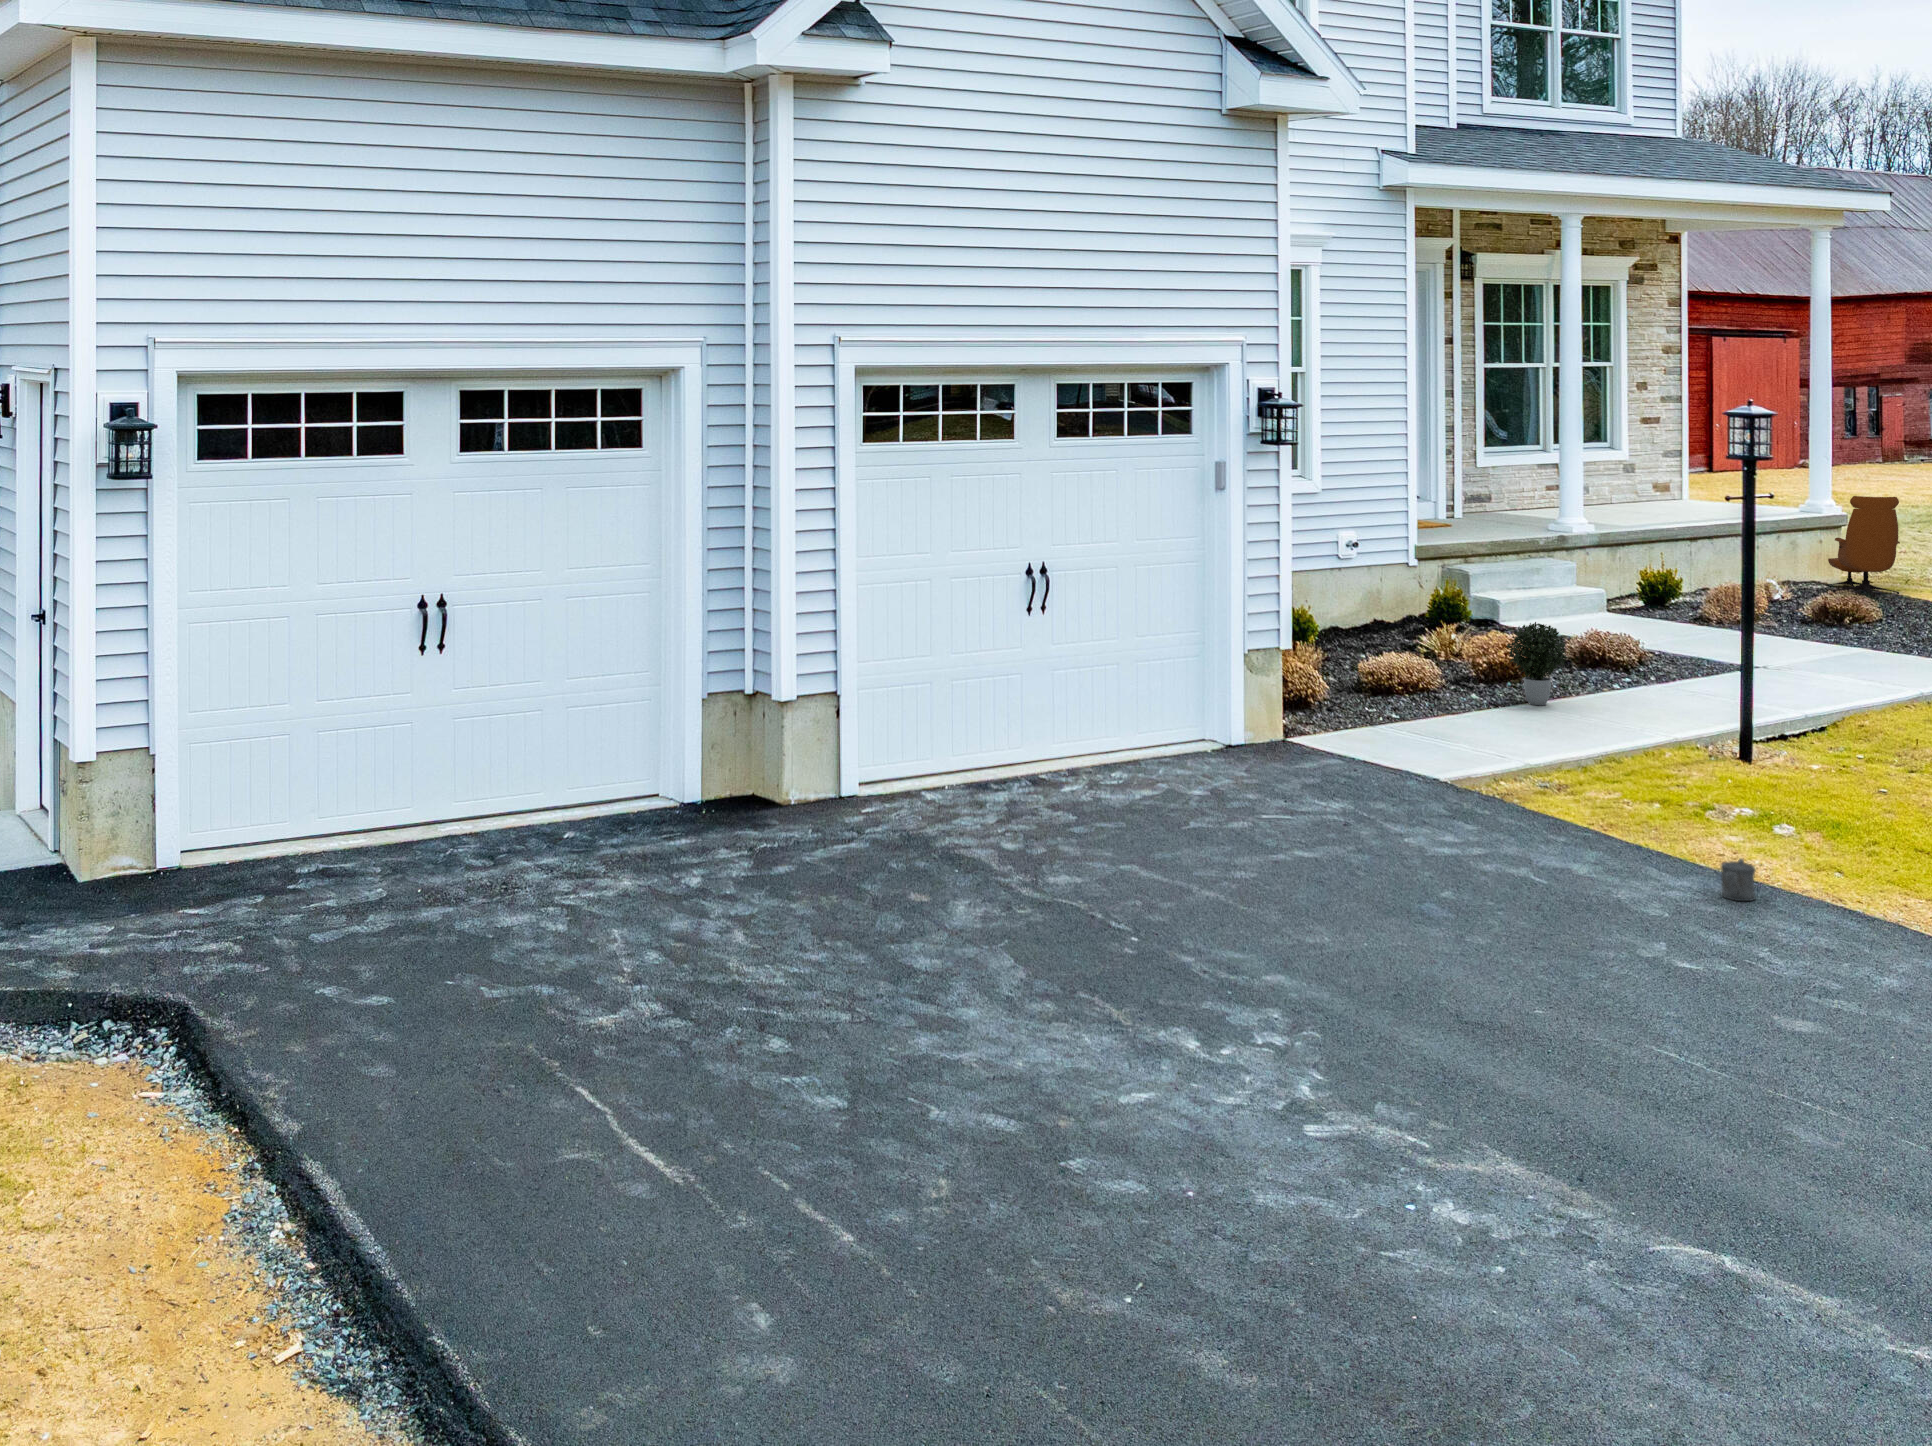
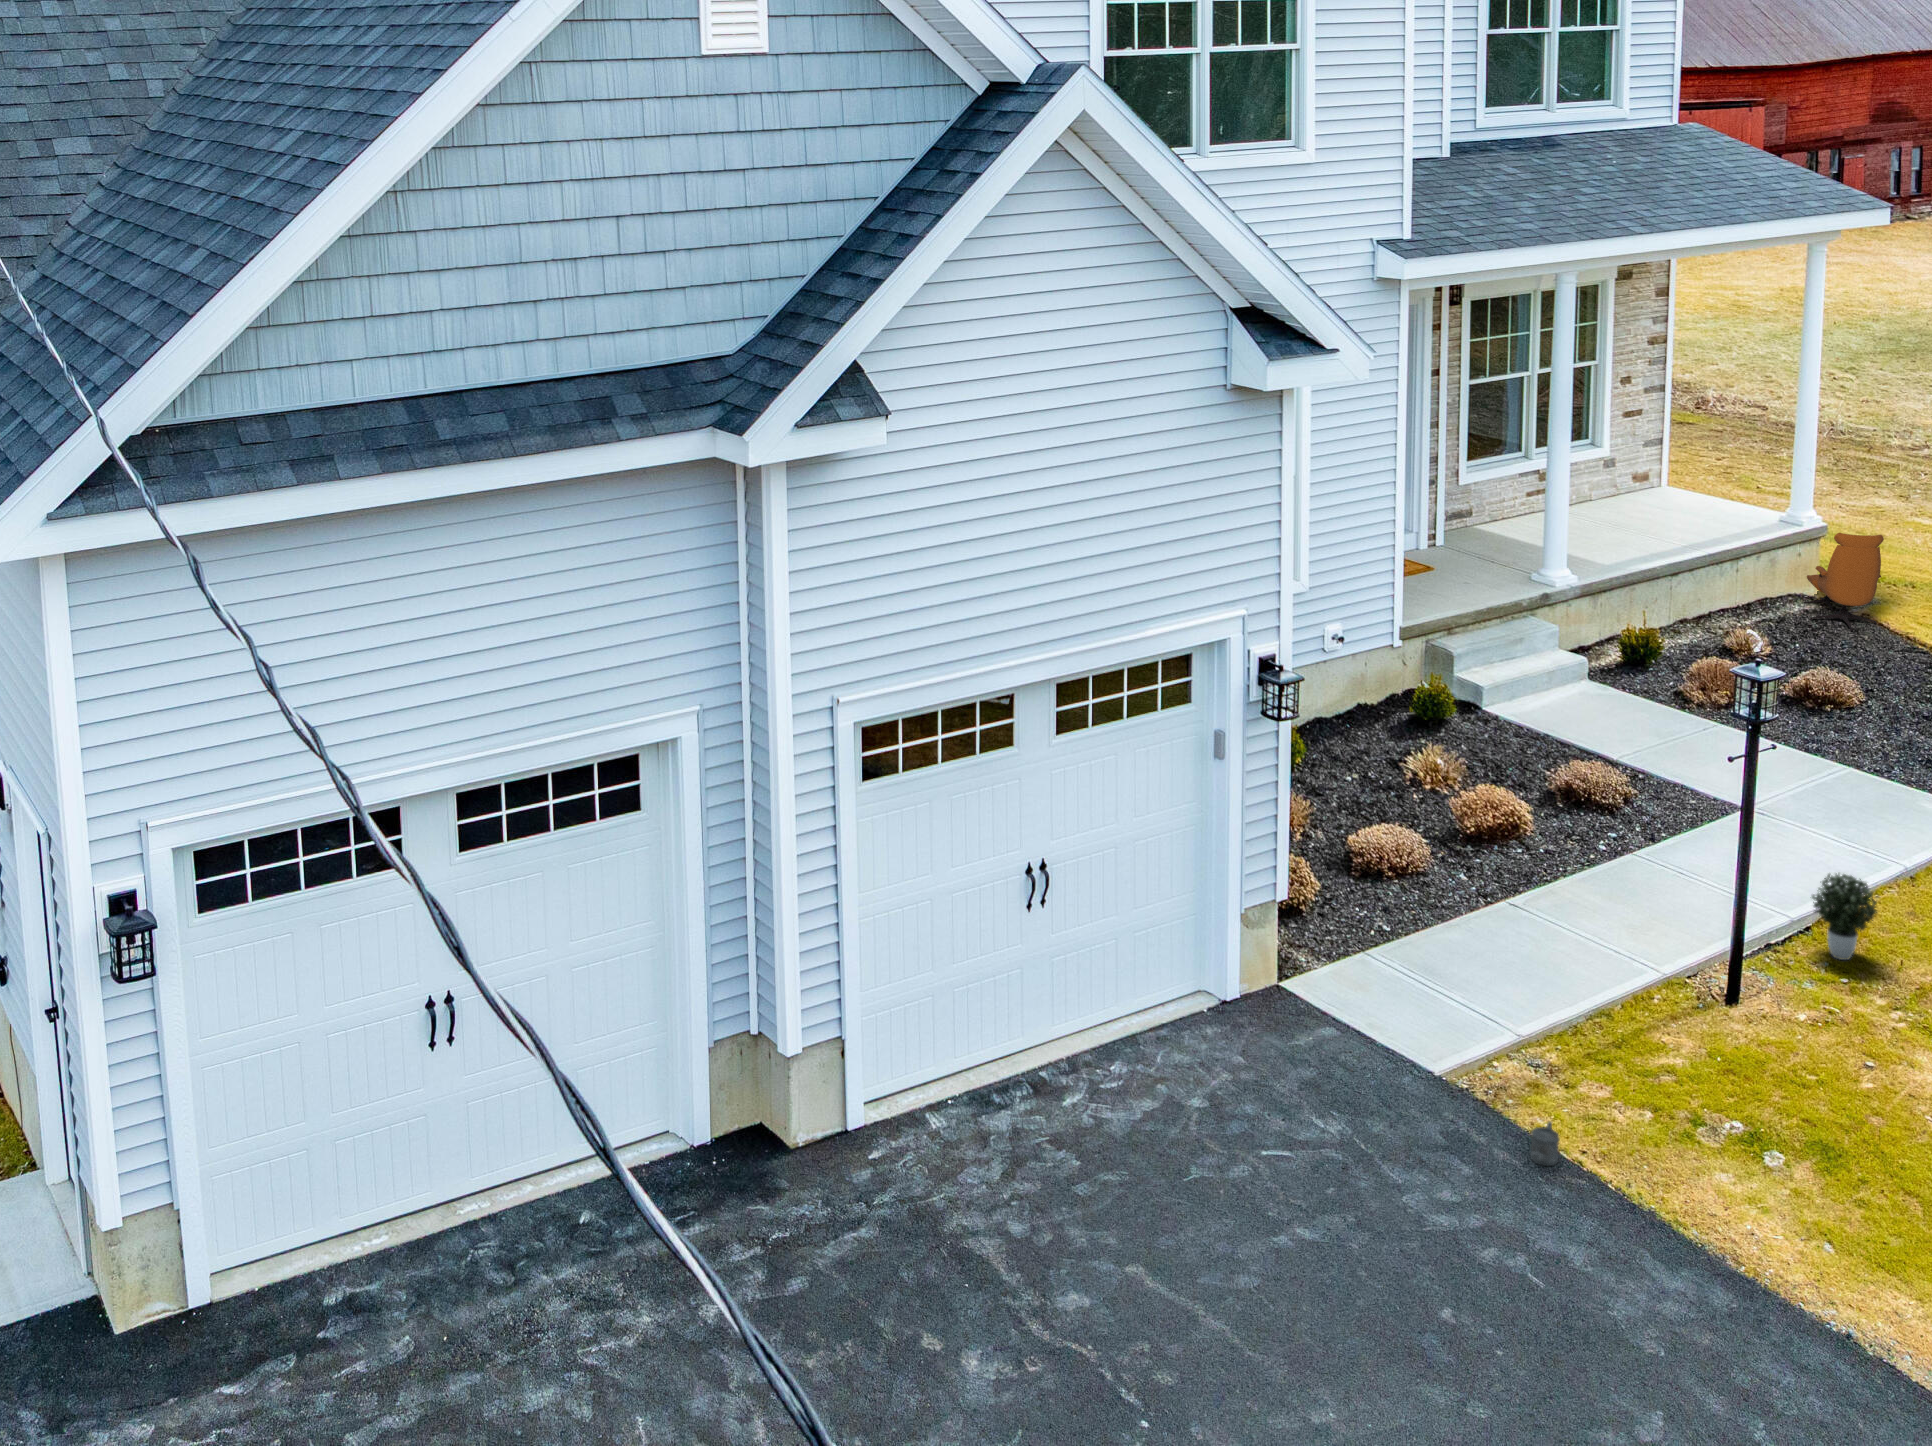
potted plant: present [1506,622,1567,705] -> present [1812,874,1877,960]
watering can: present [1721,859,1756,901] -> present [1530,1122,1560,1166]

